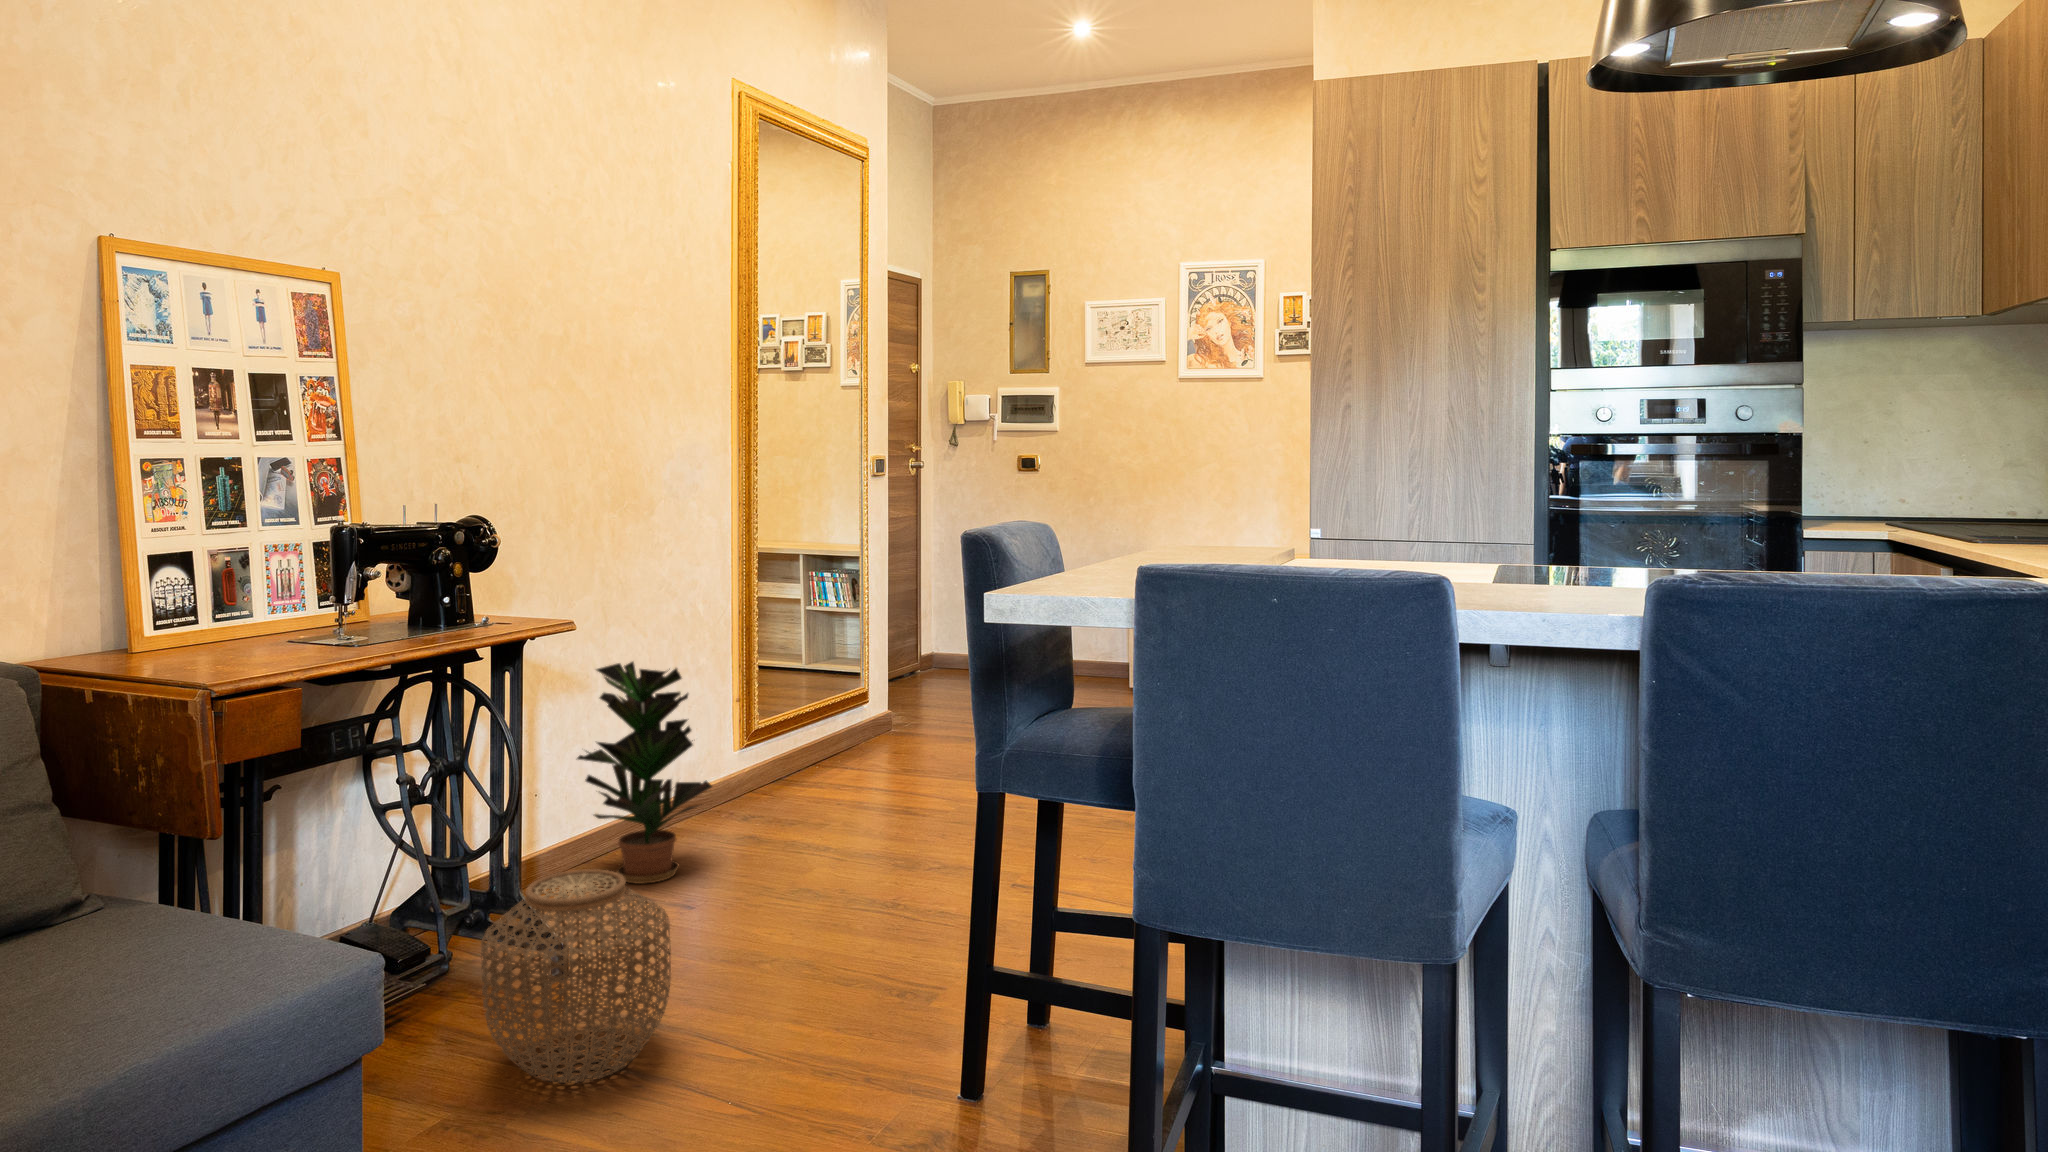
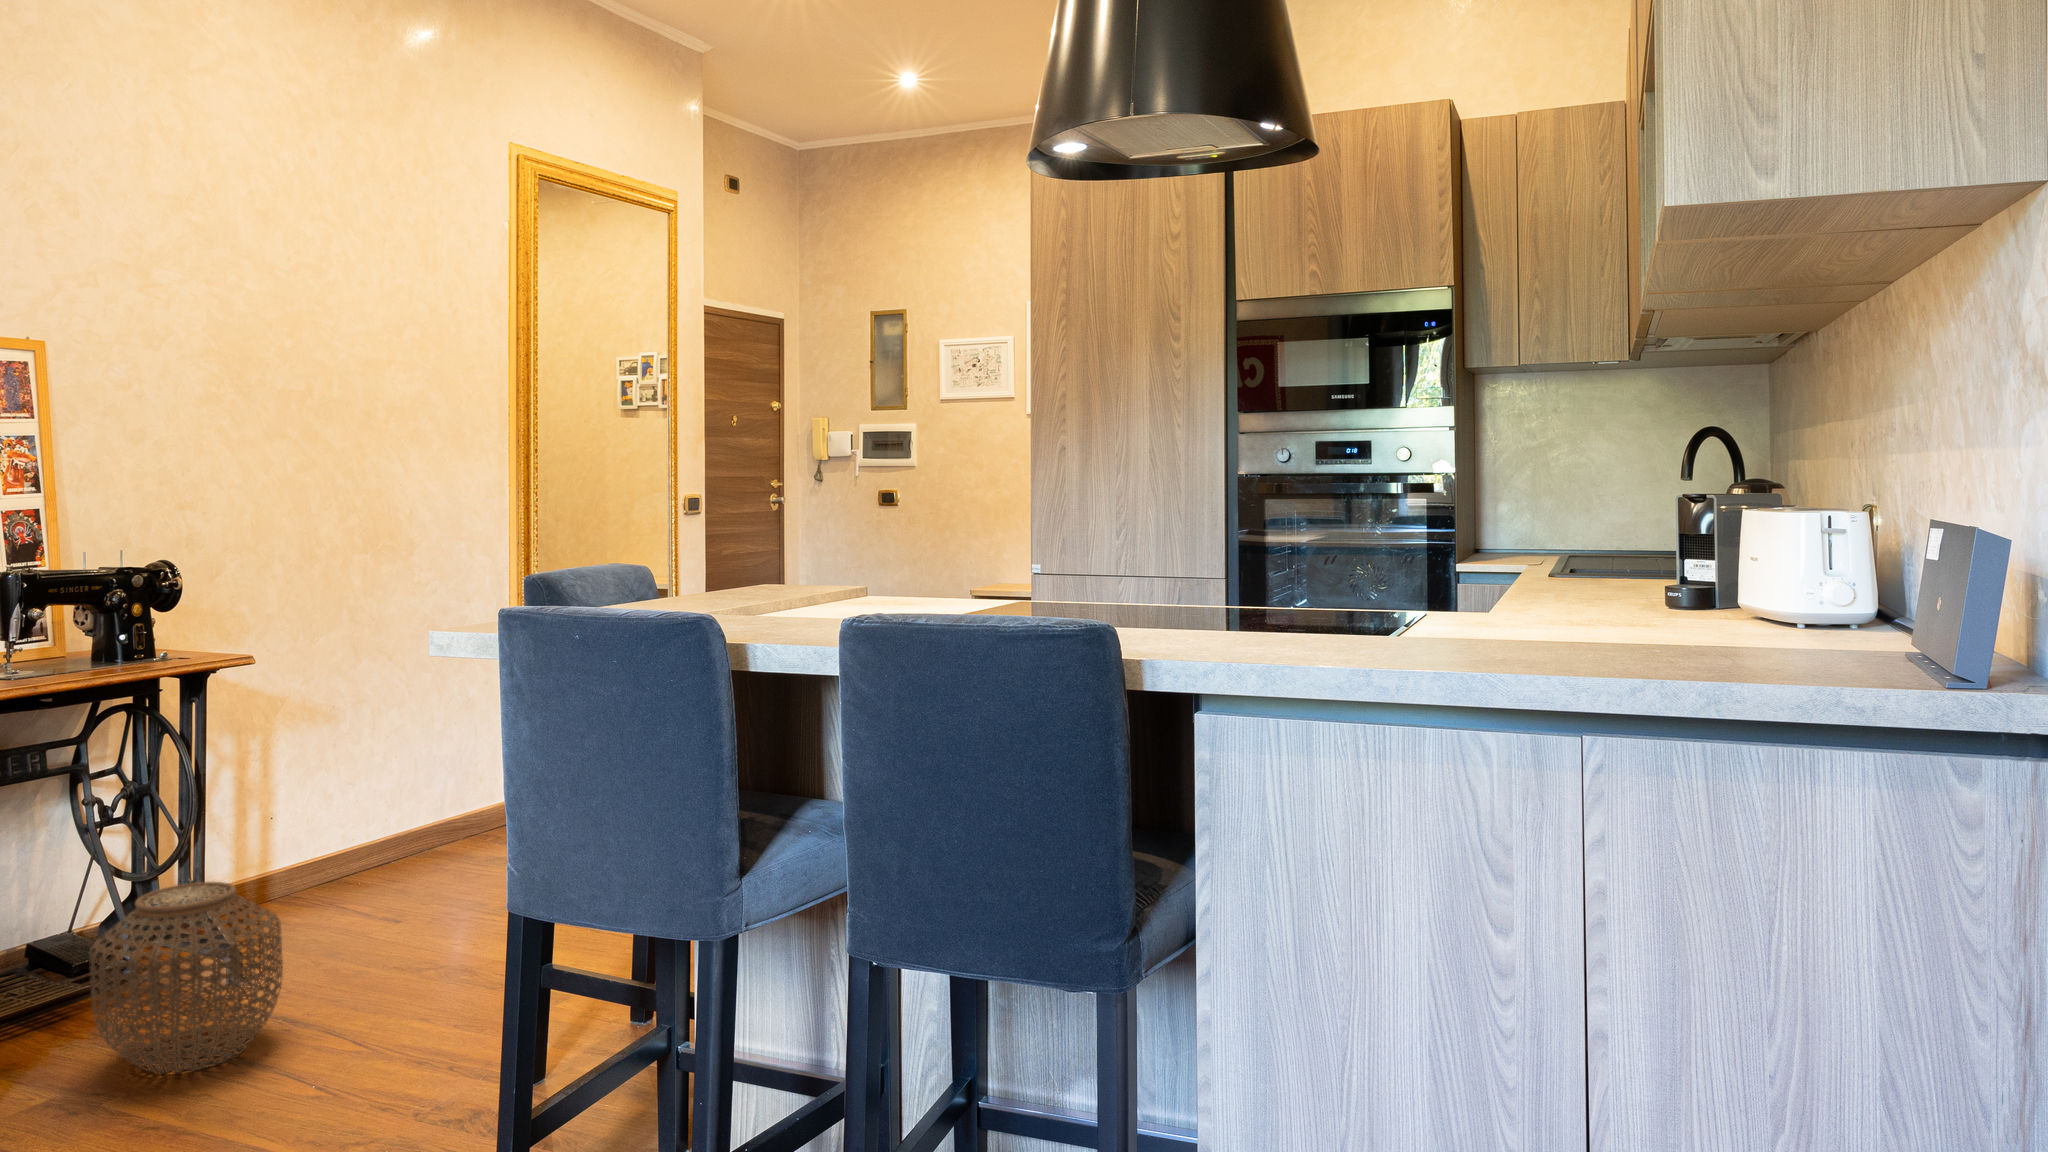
potted plant: present [577,662,712,884] -> none [312,693,441,903]

